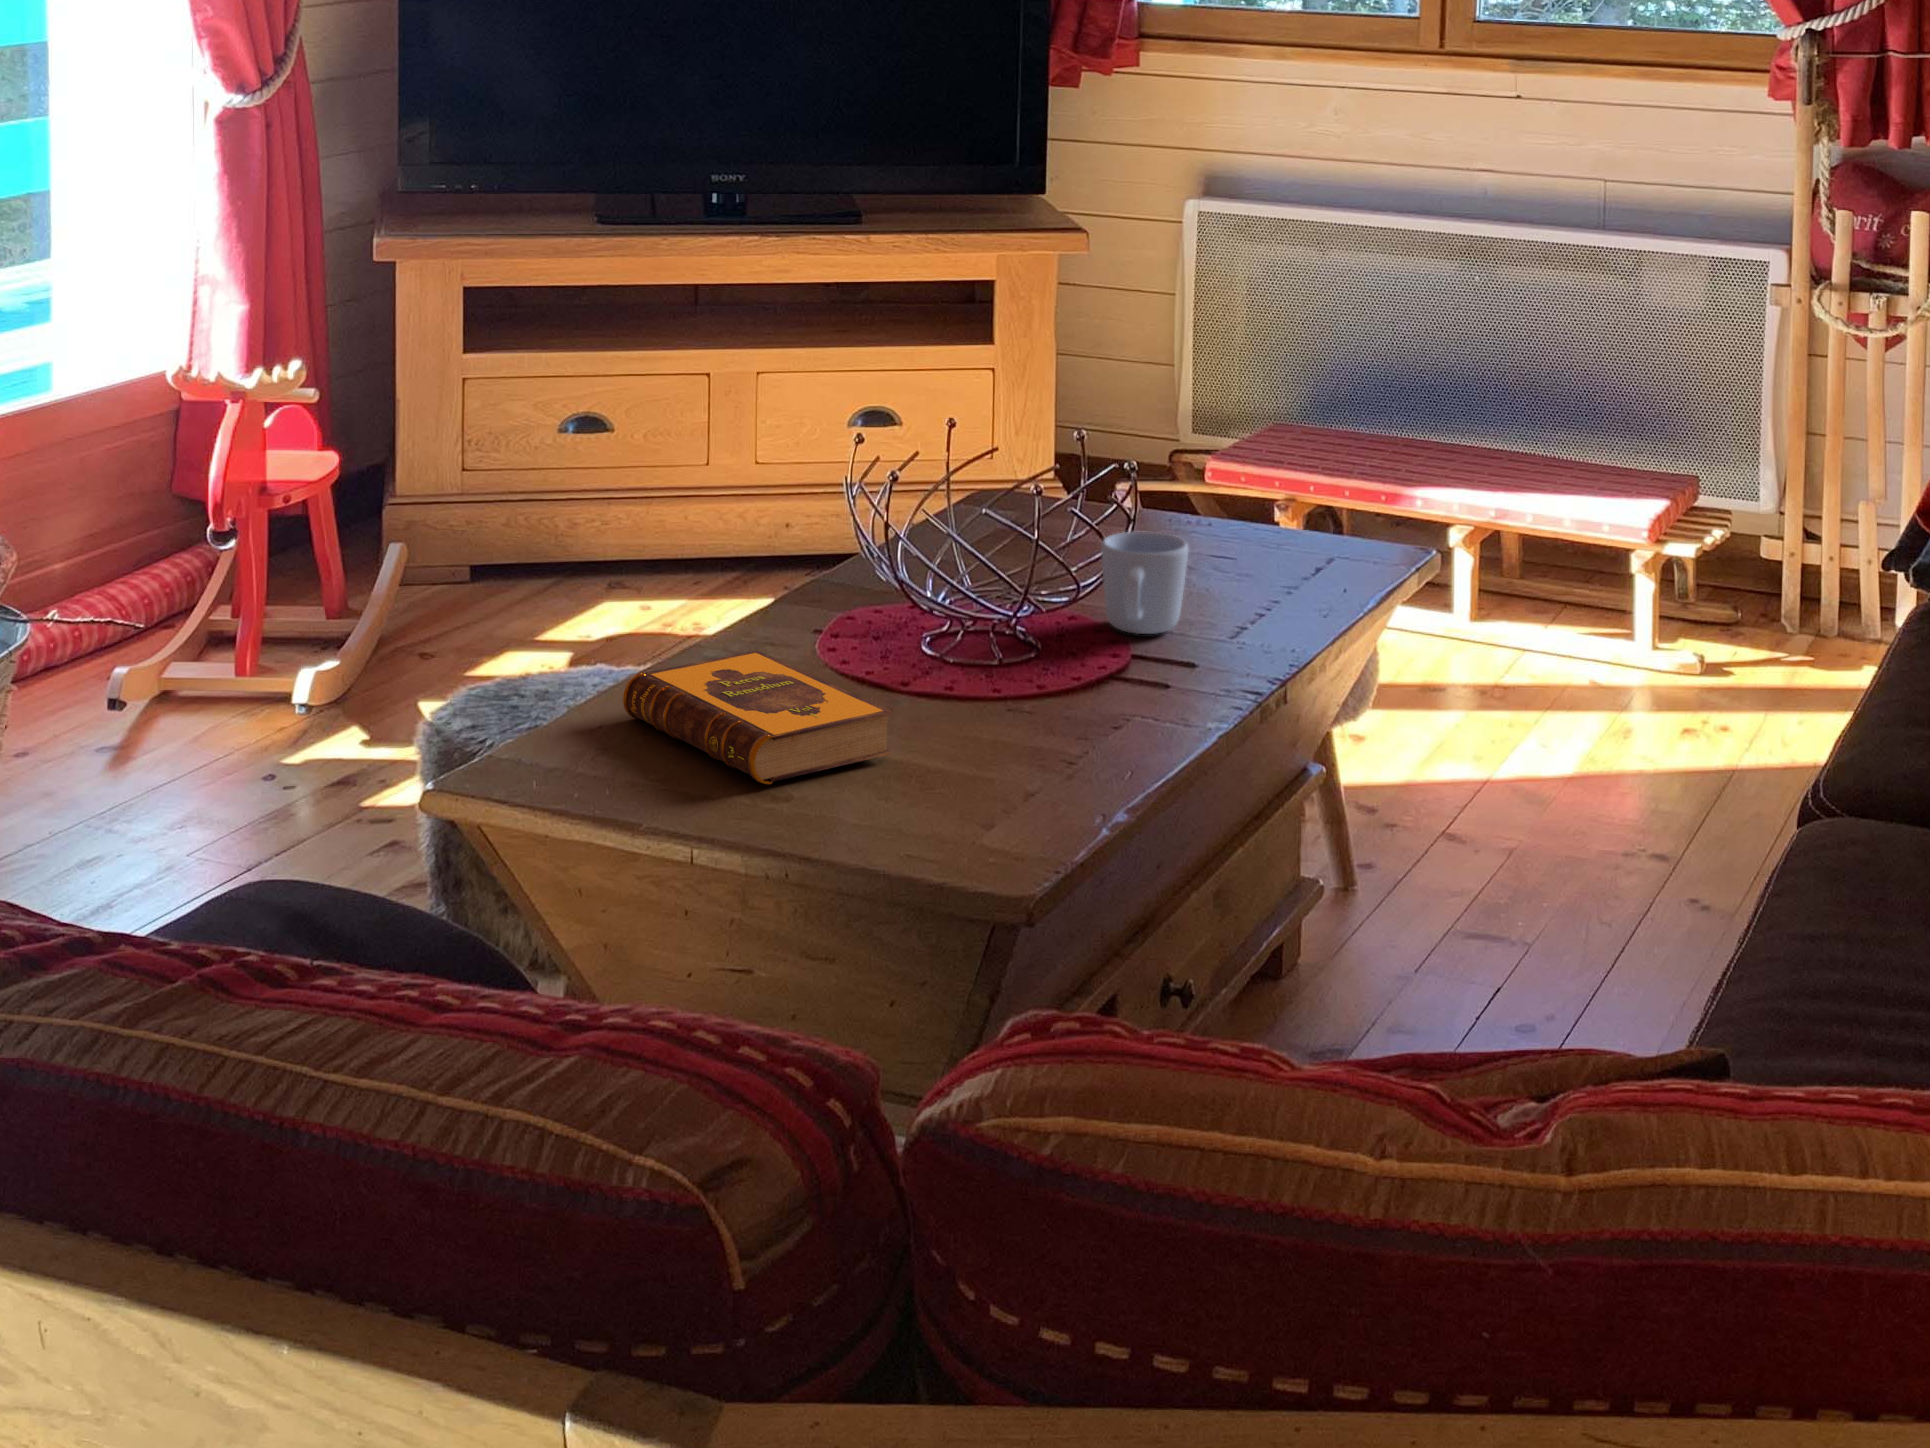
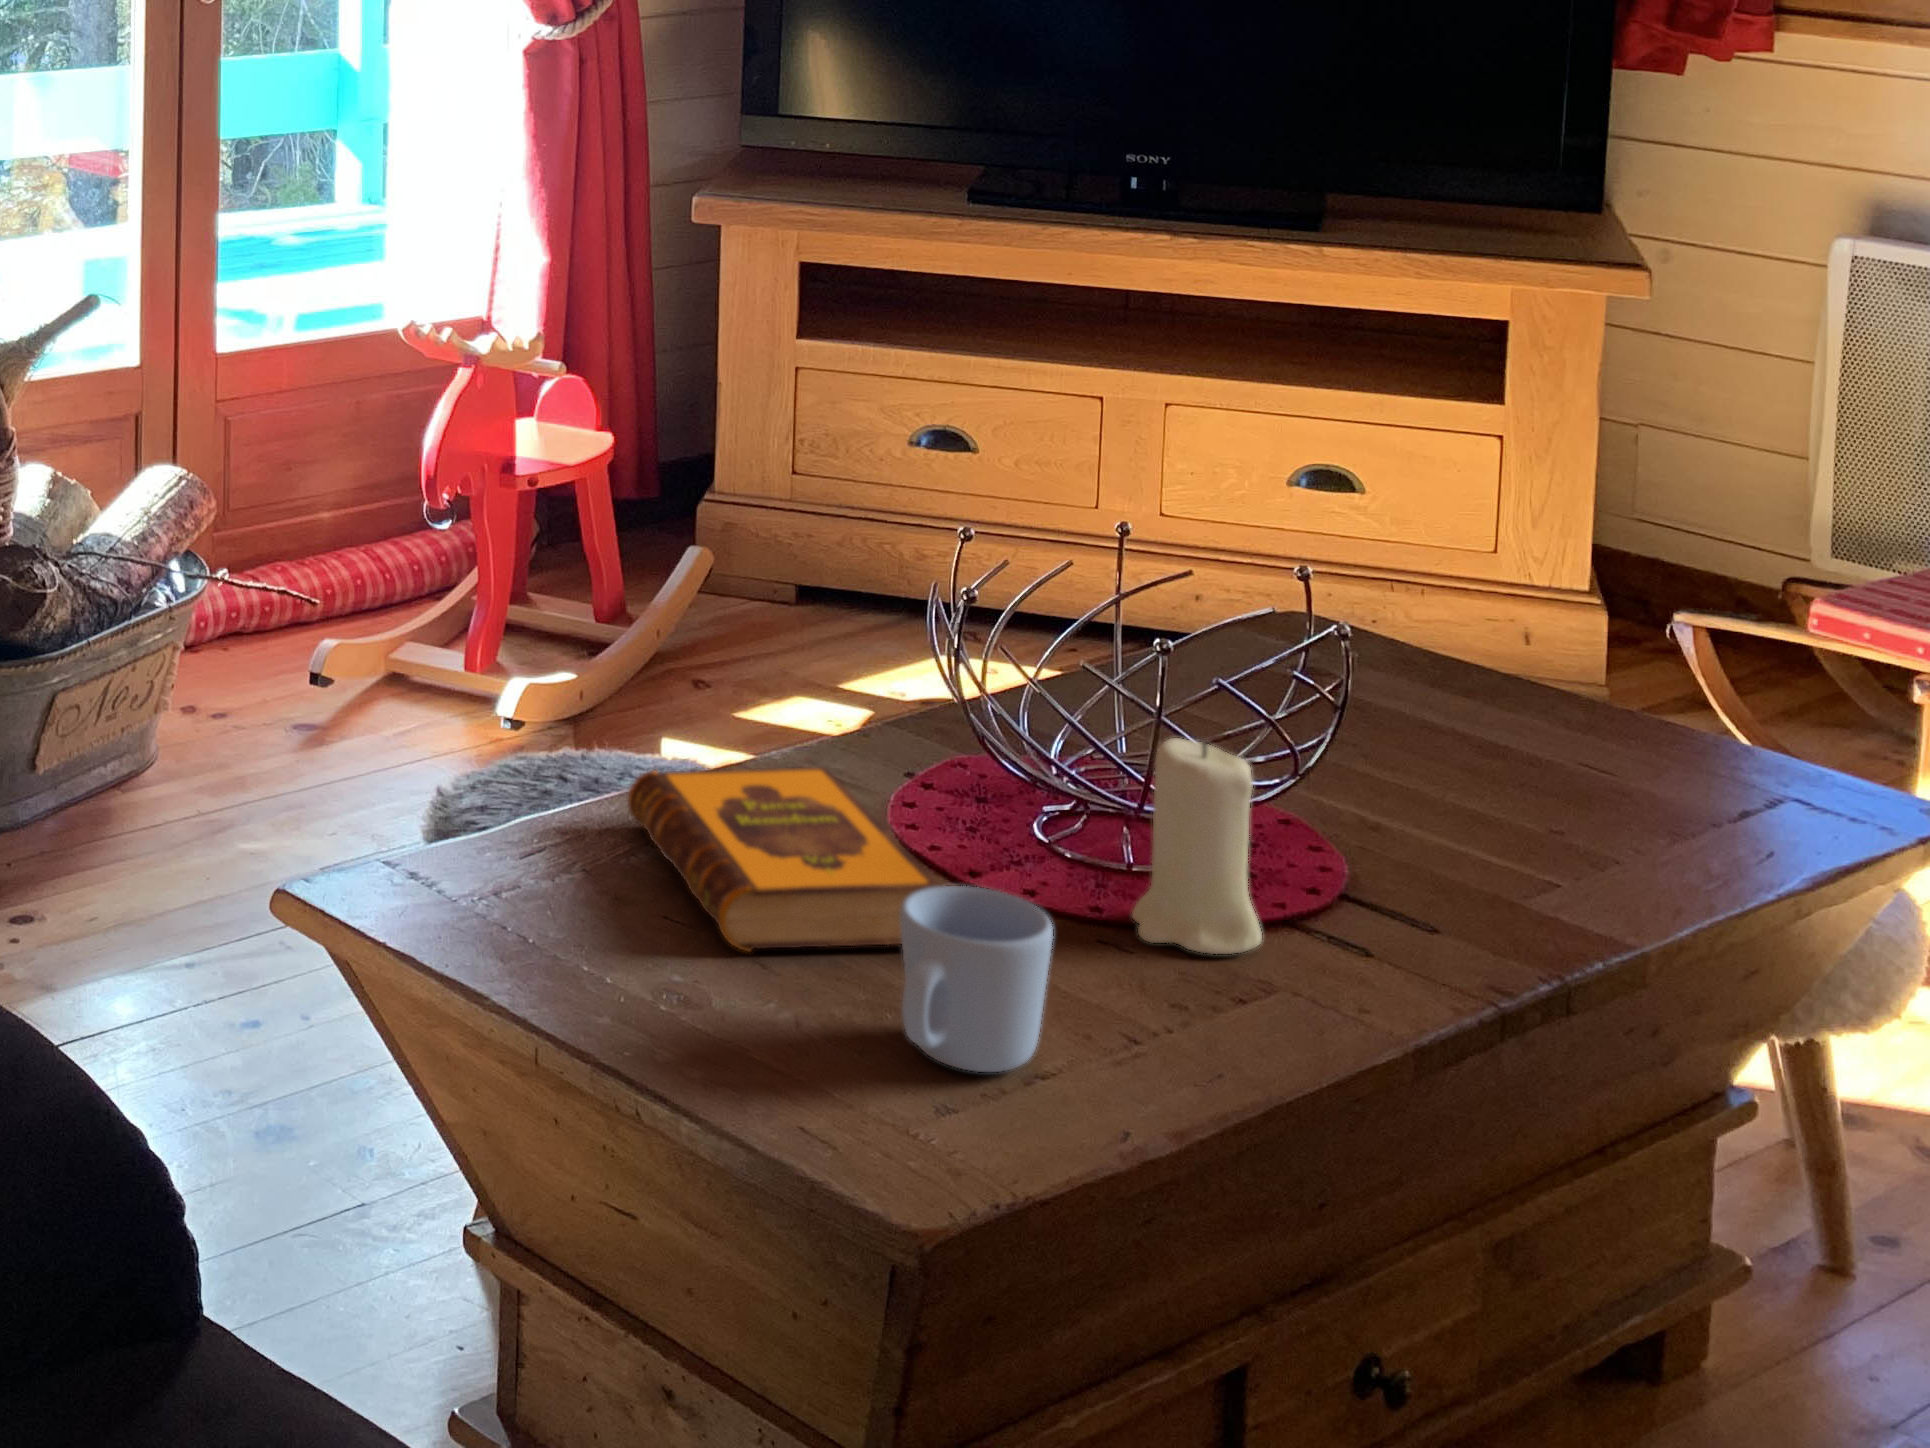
mug: present [1101,532,1188,634] -> present [900,886,1053,1072]
candle: none [996,577,1086,729] -> present [1132,738,1262,954]

